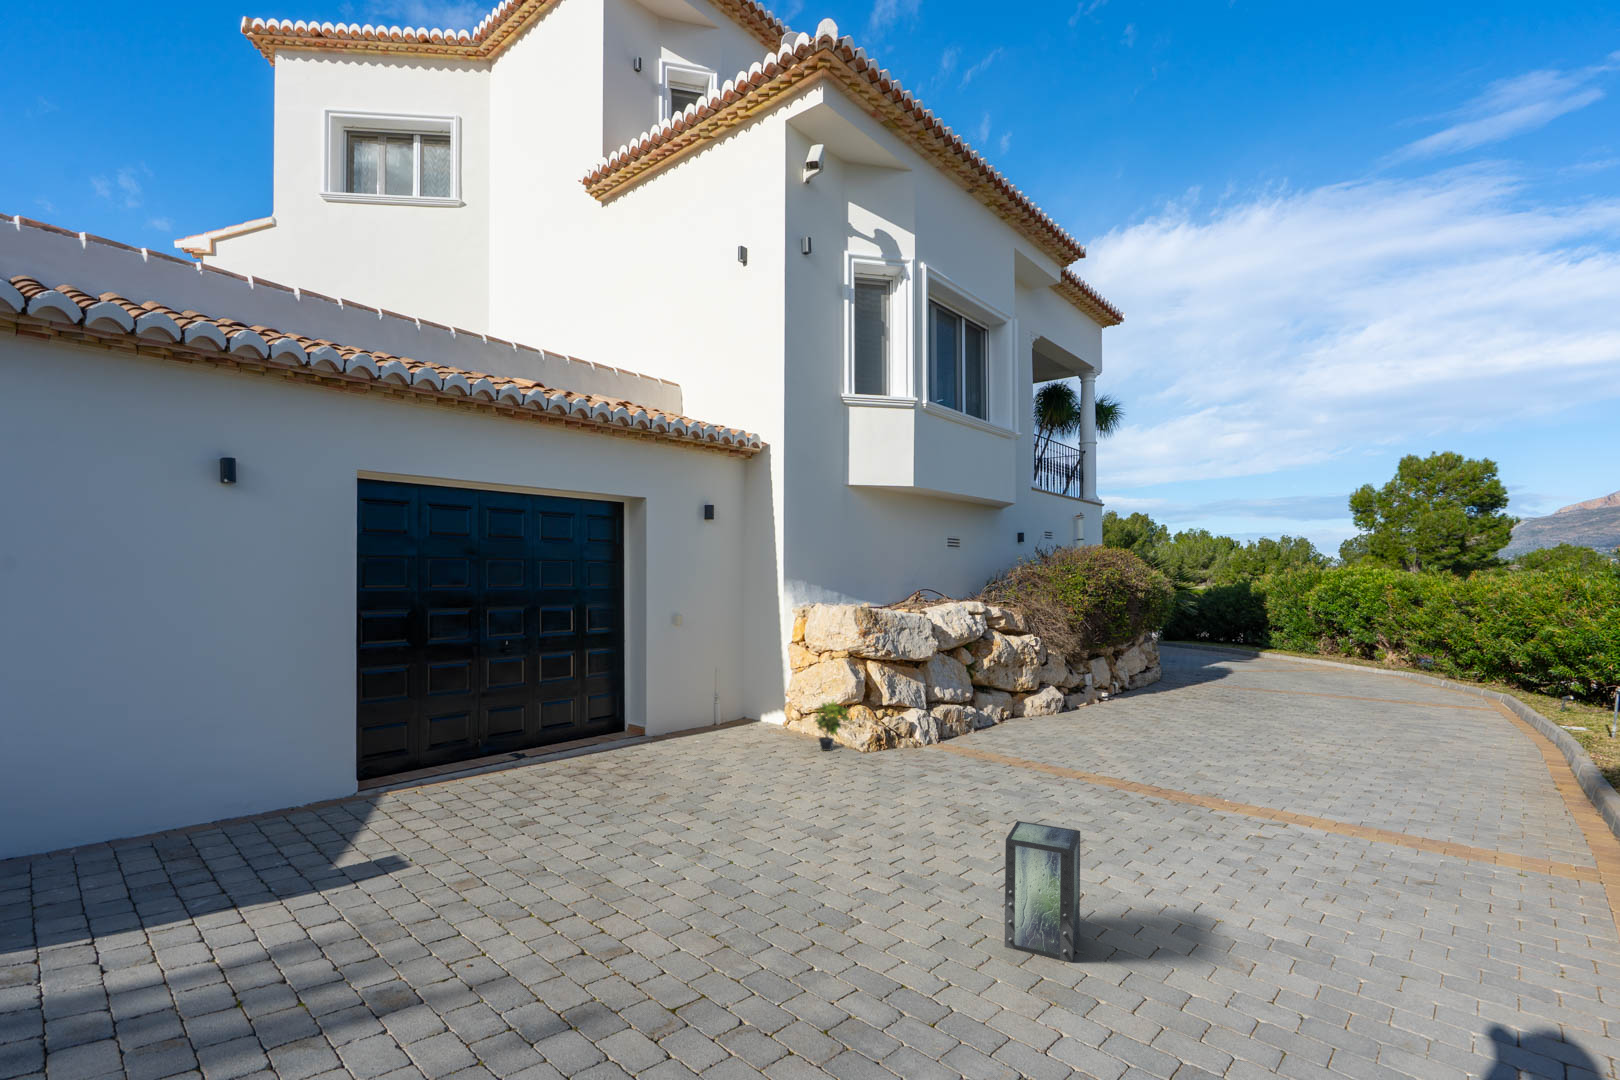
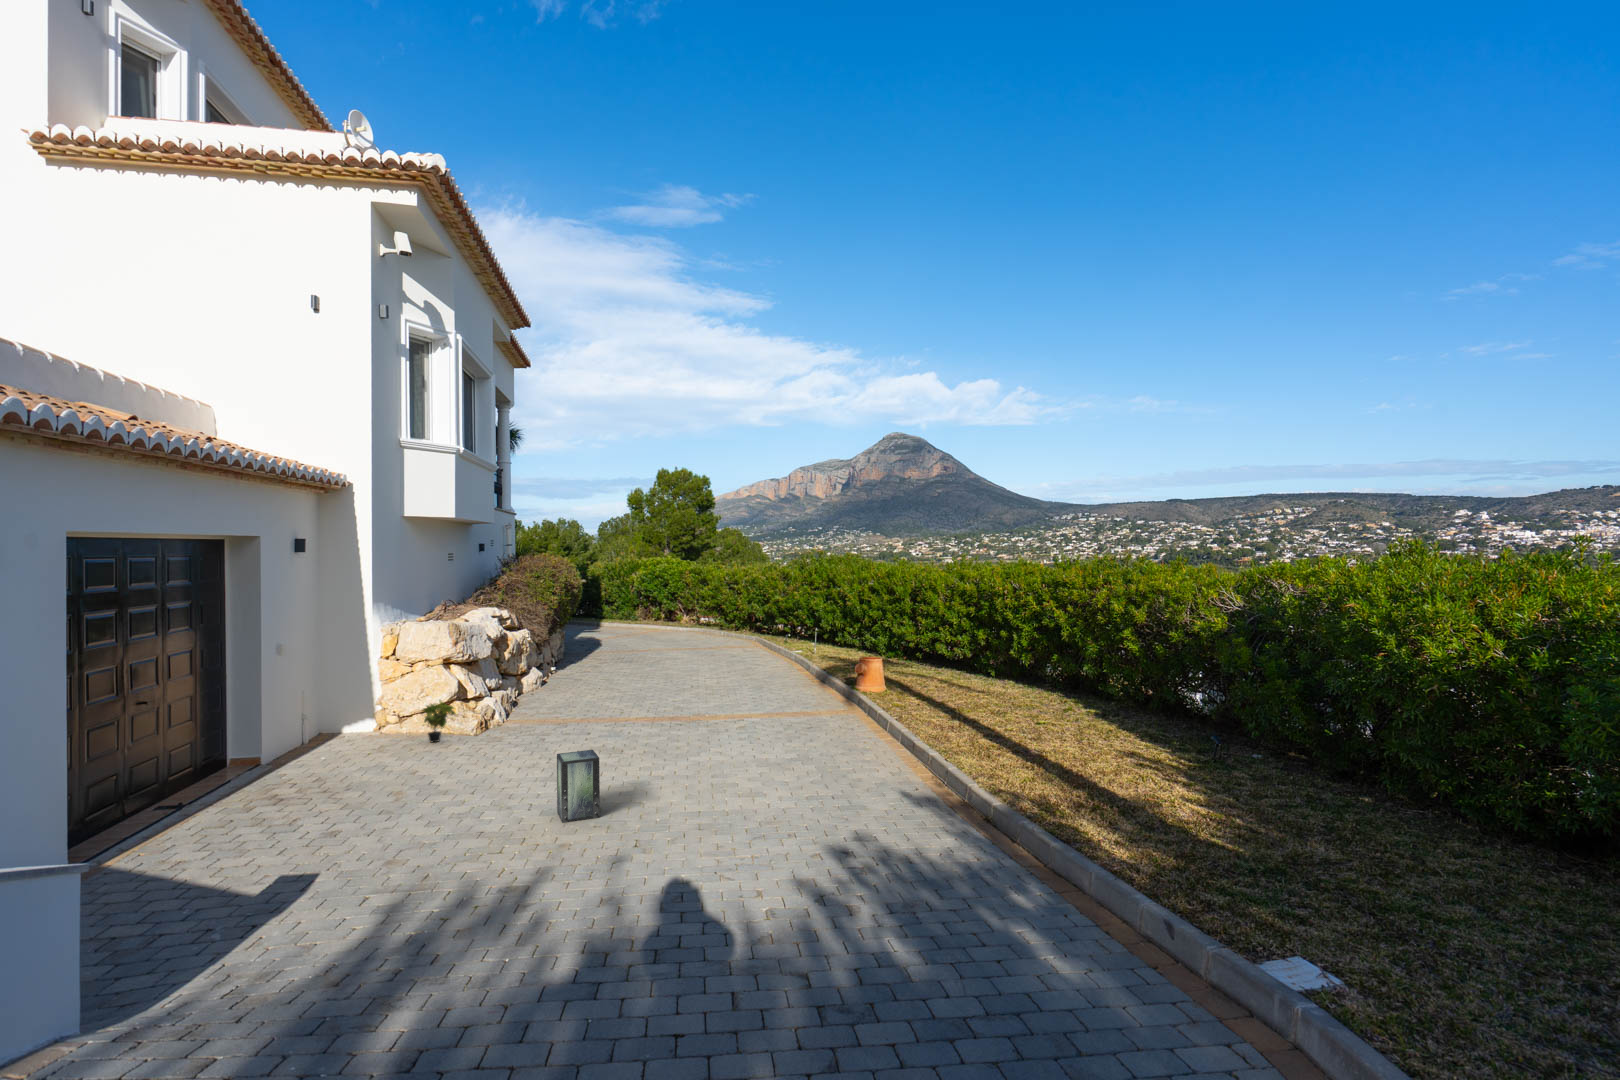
storage box: present [1005,821,1080,962] -> present [557,750,600,823]

